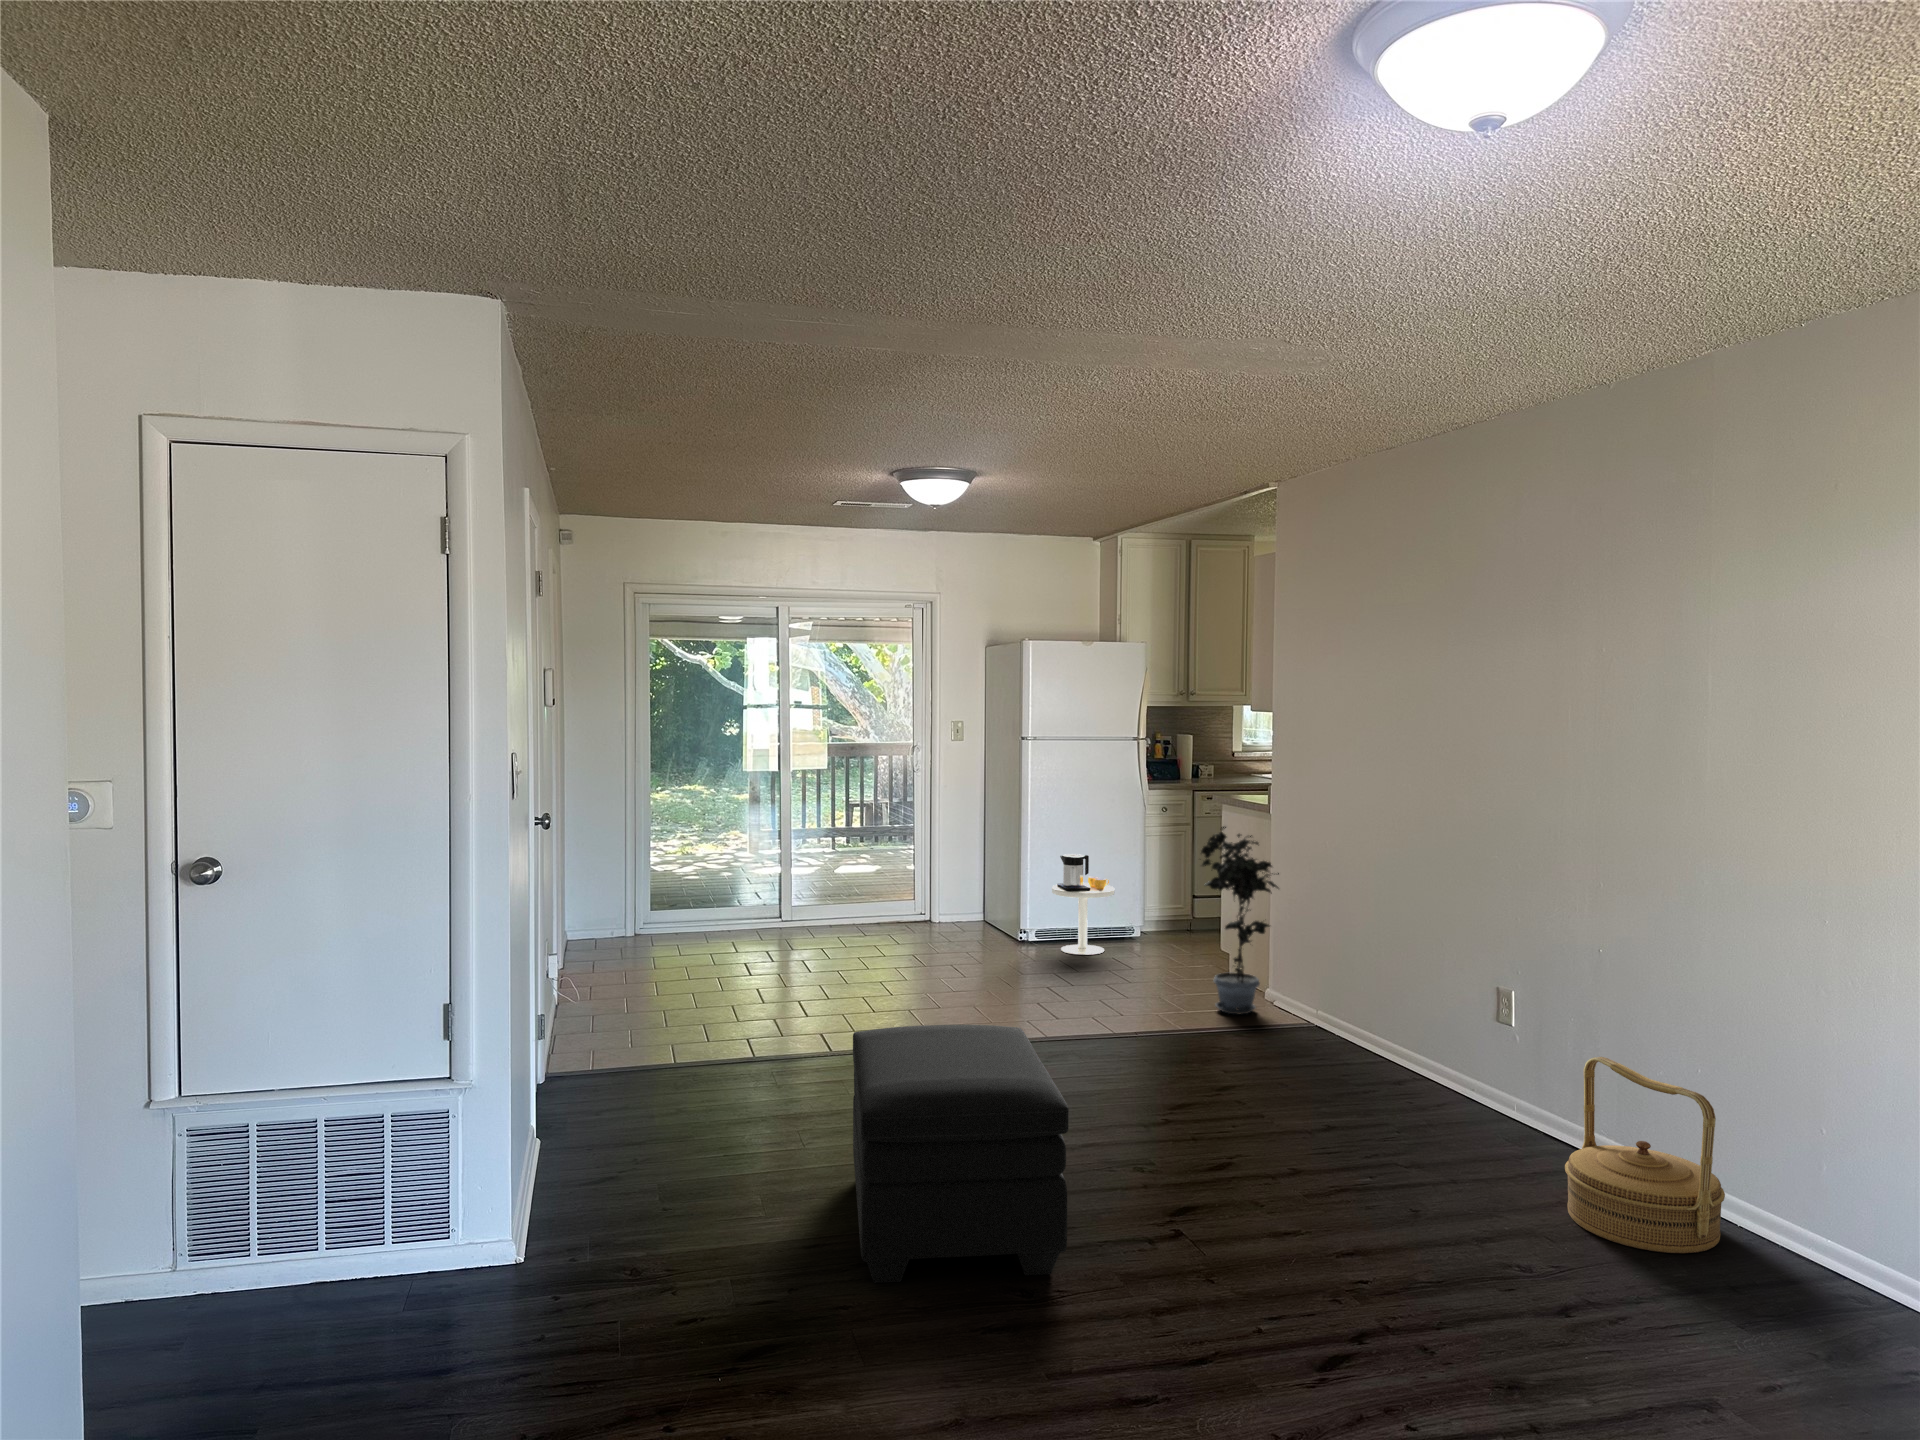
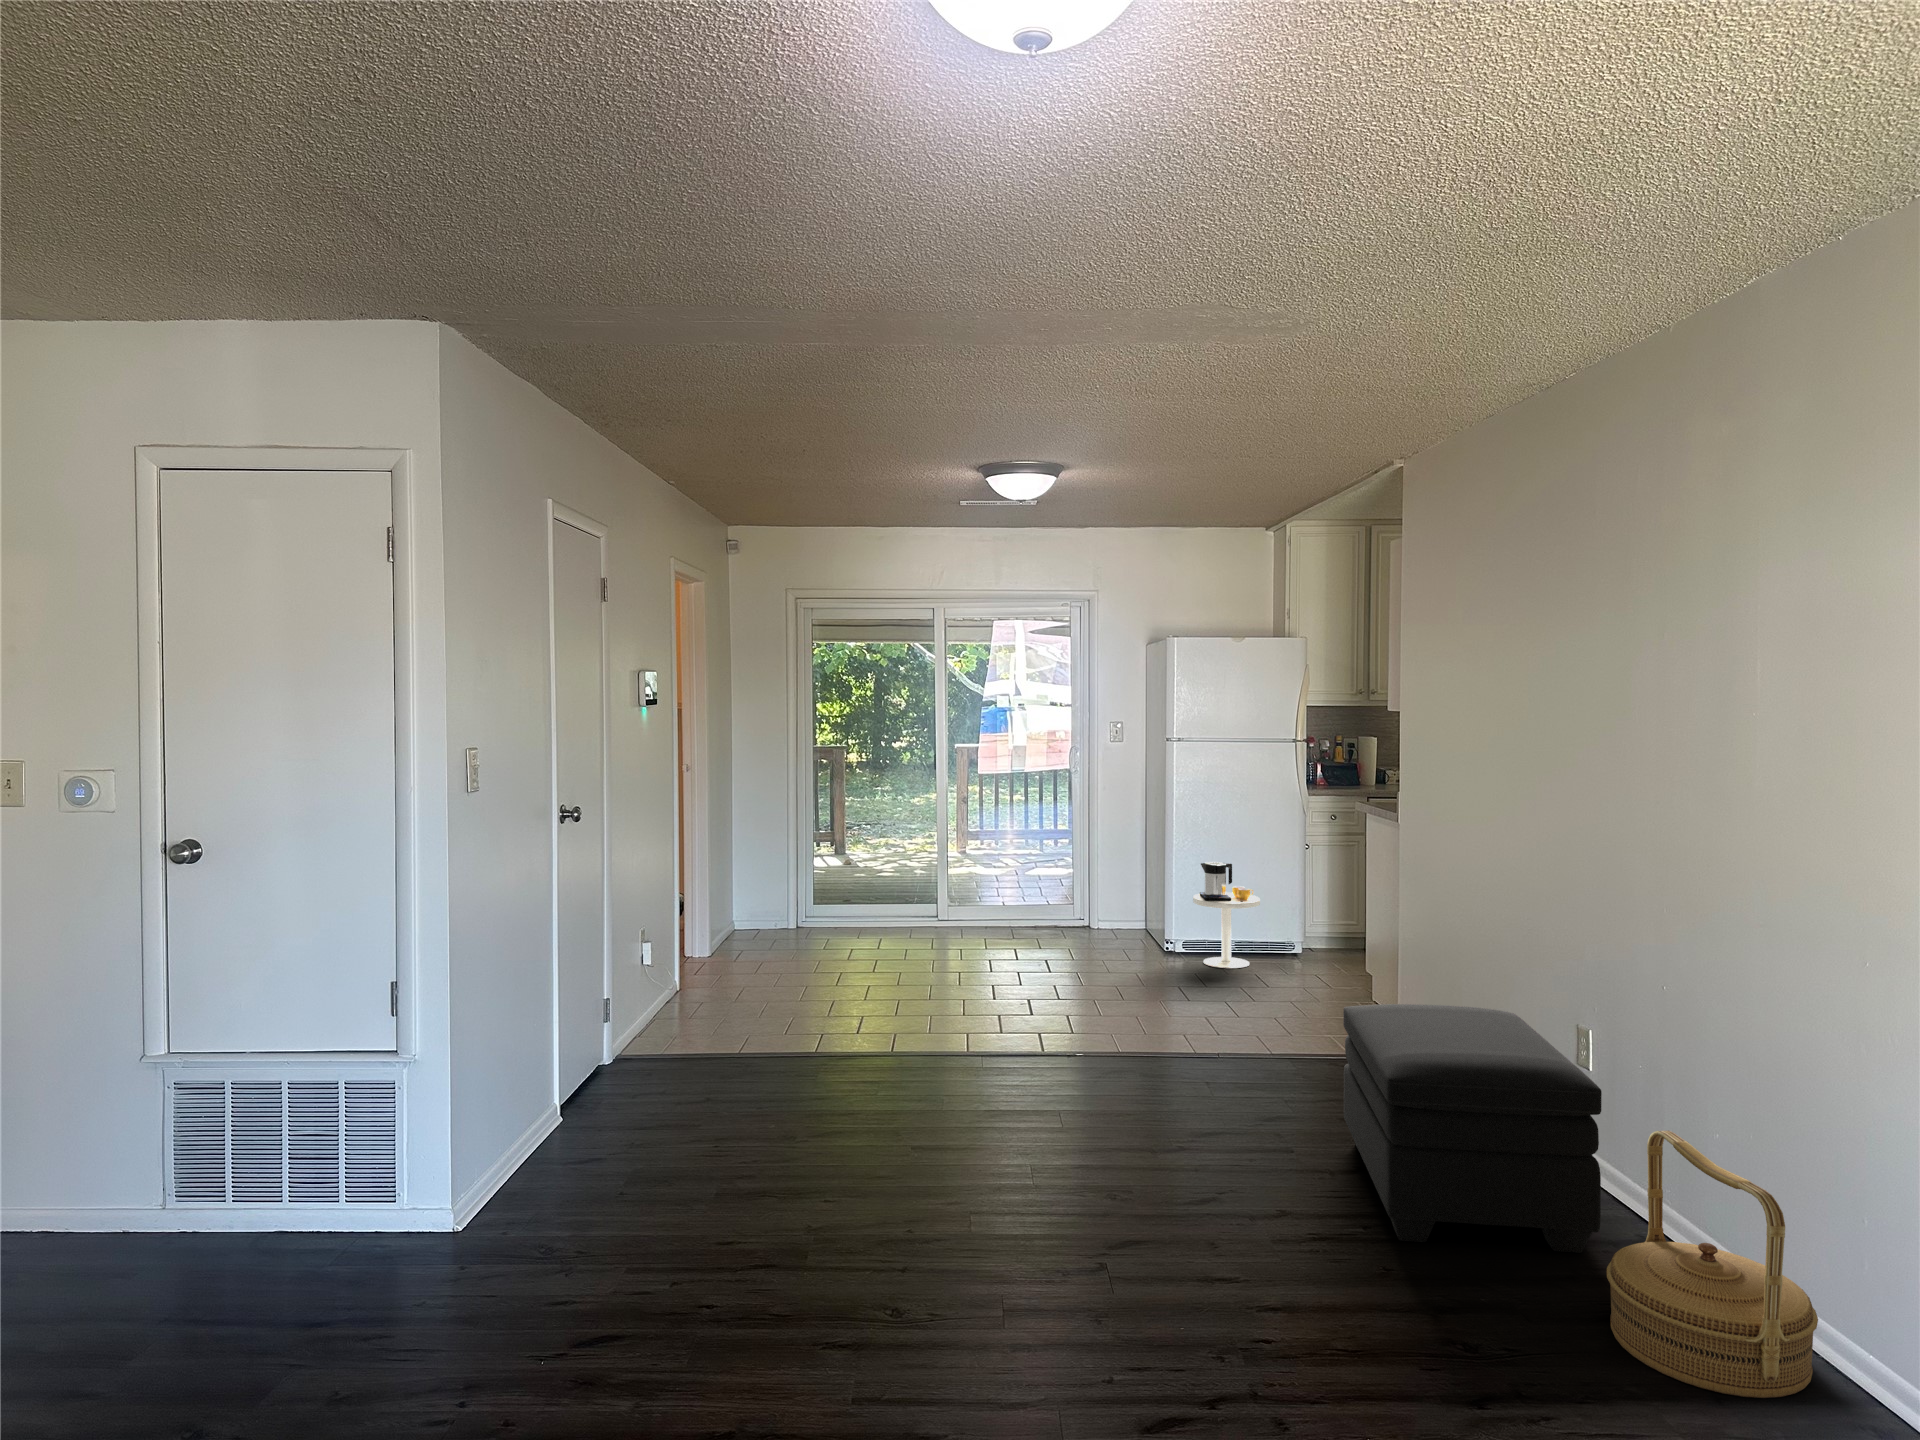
potted plant: present [1201,827,1279,1015] -> none [1307,835,1403,1043]
ottoman: present [853,1024,1069,1283] -> present [1343,1004,1602,1253]

